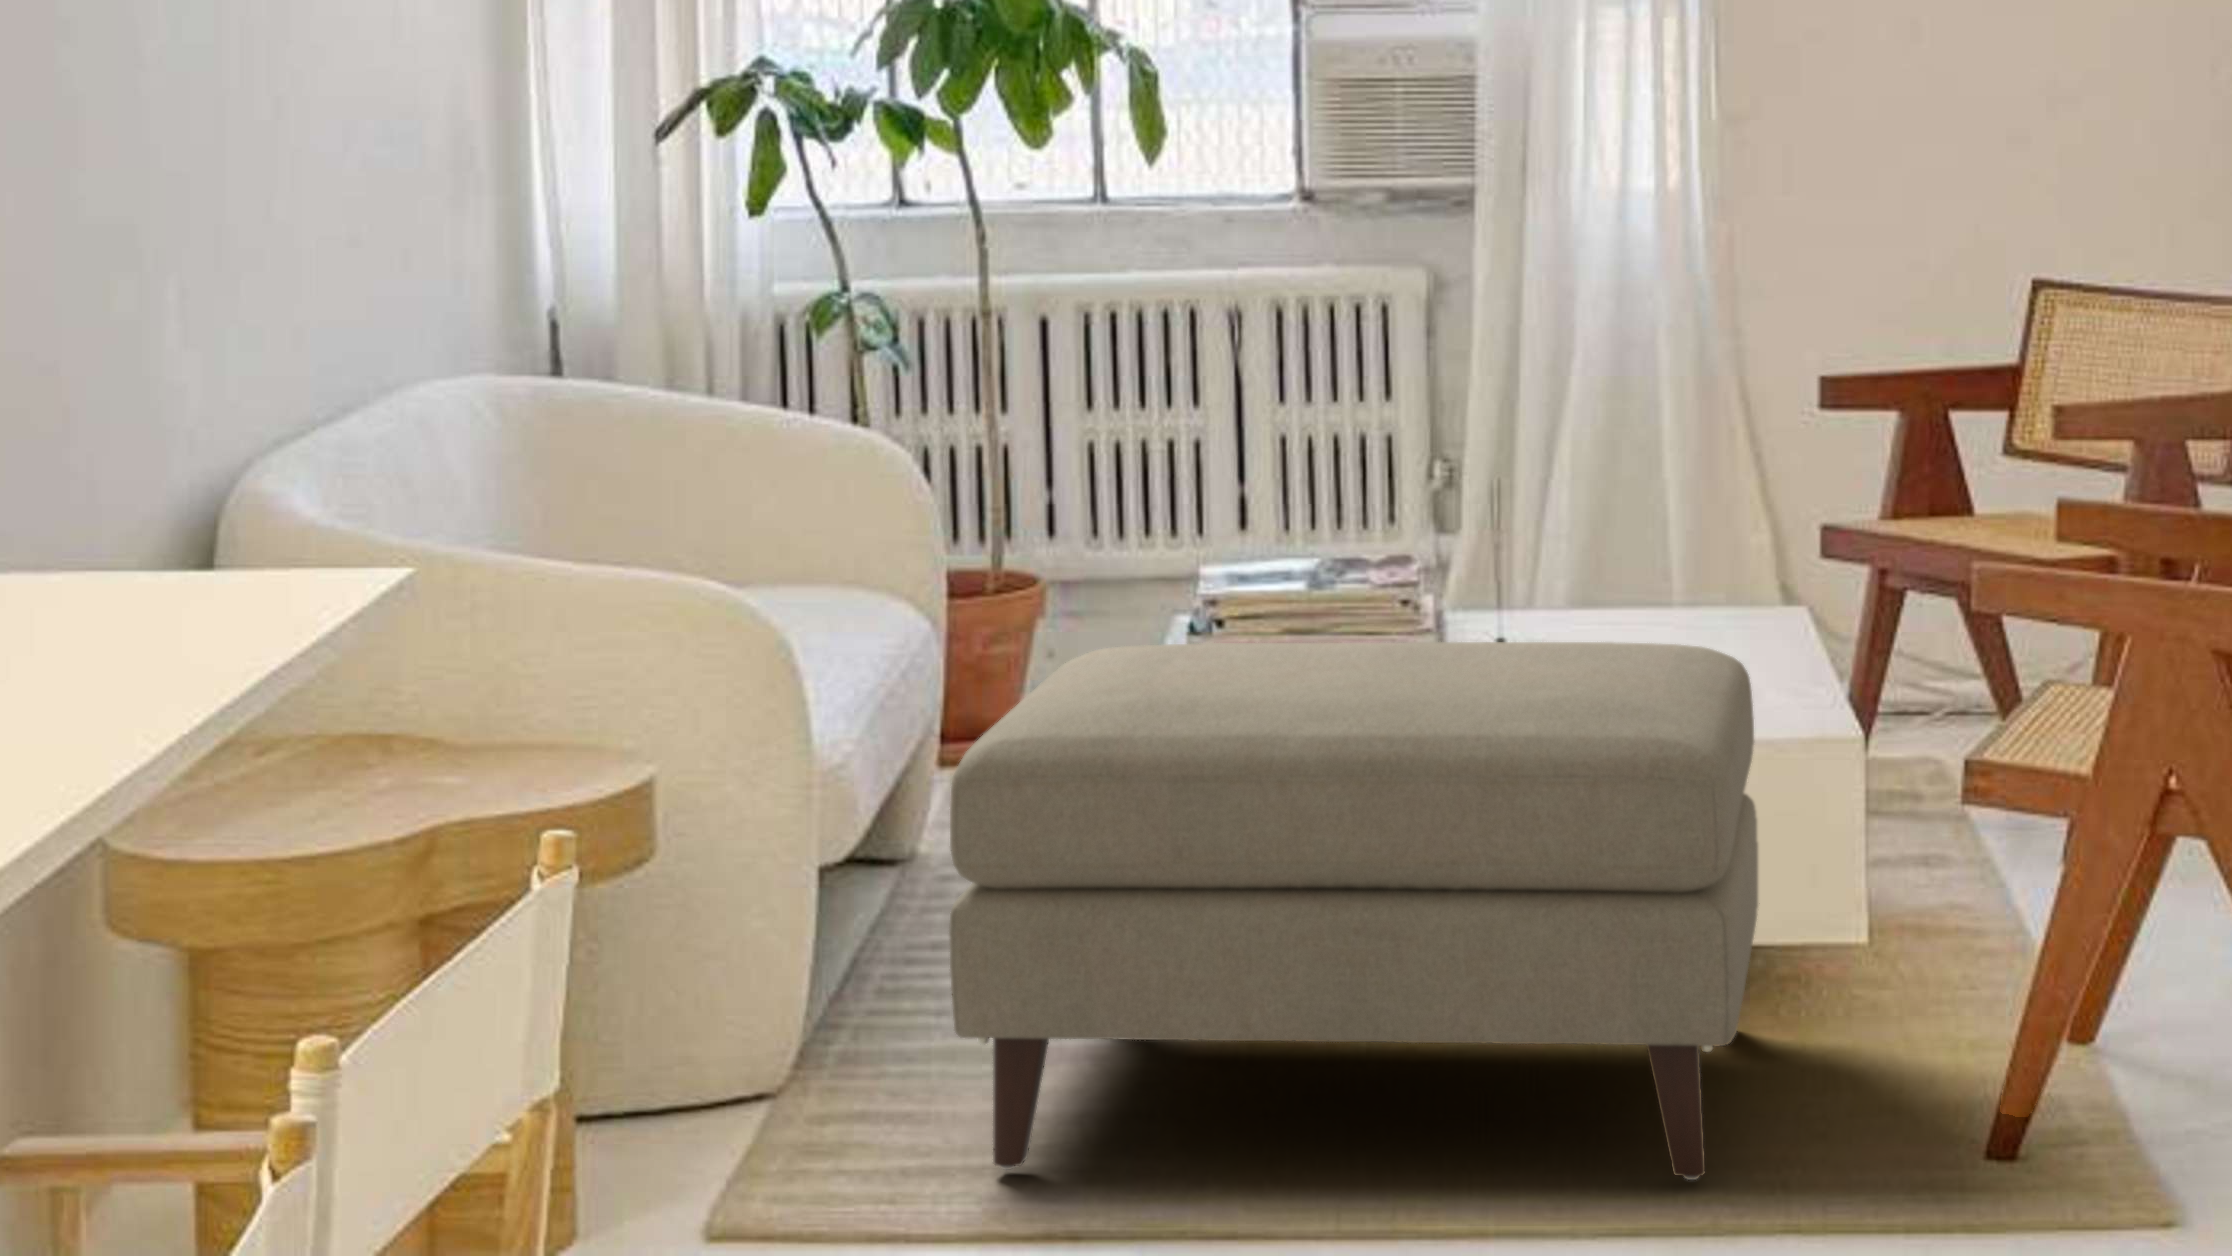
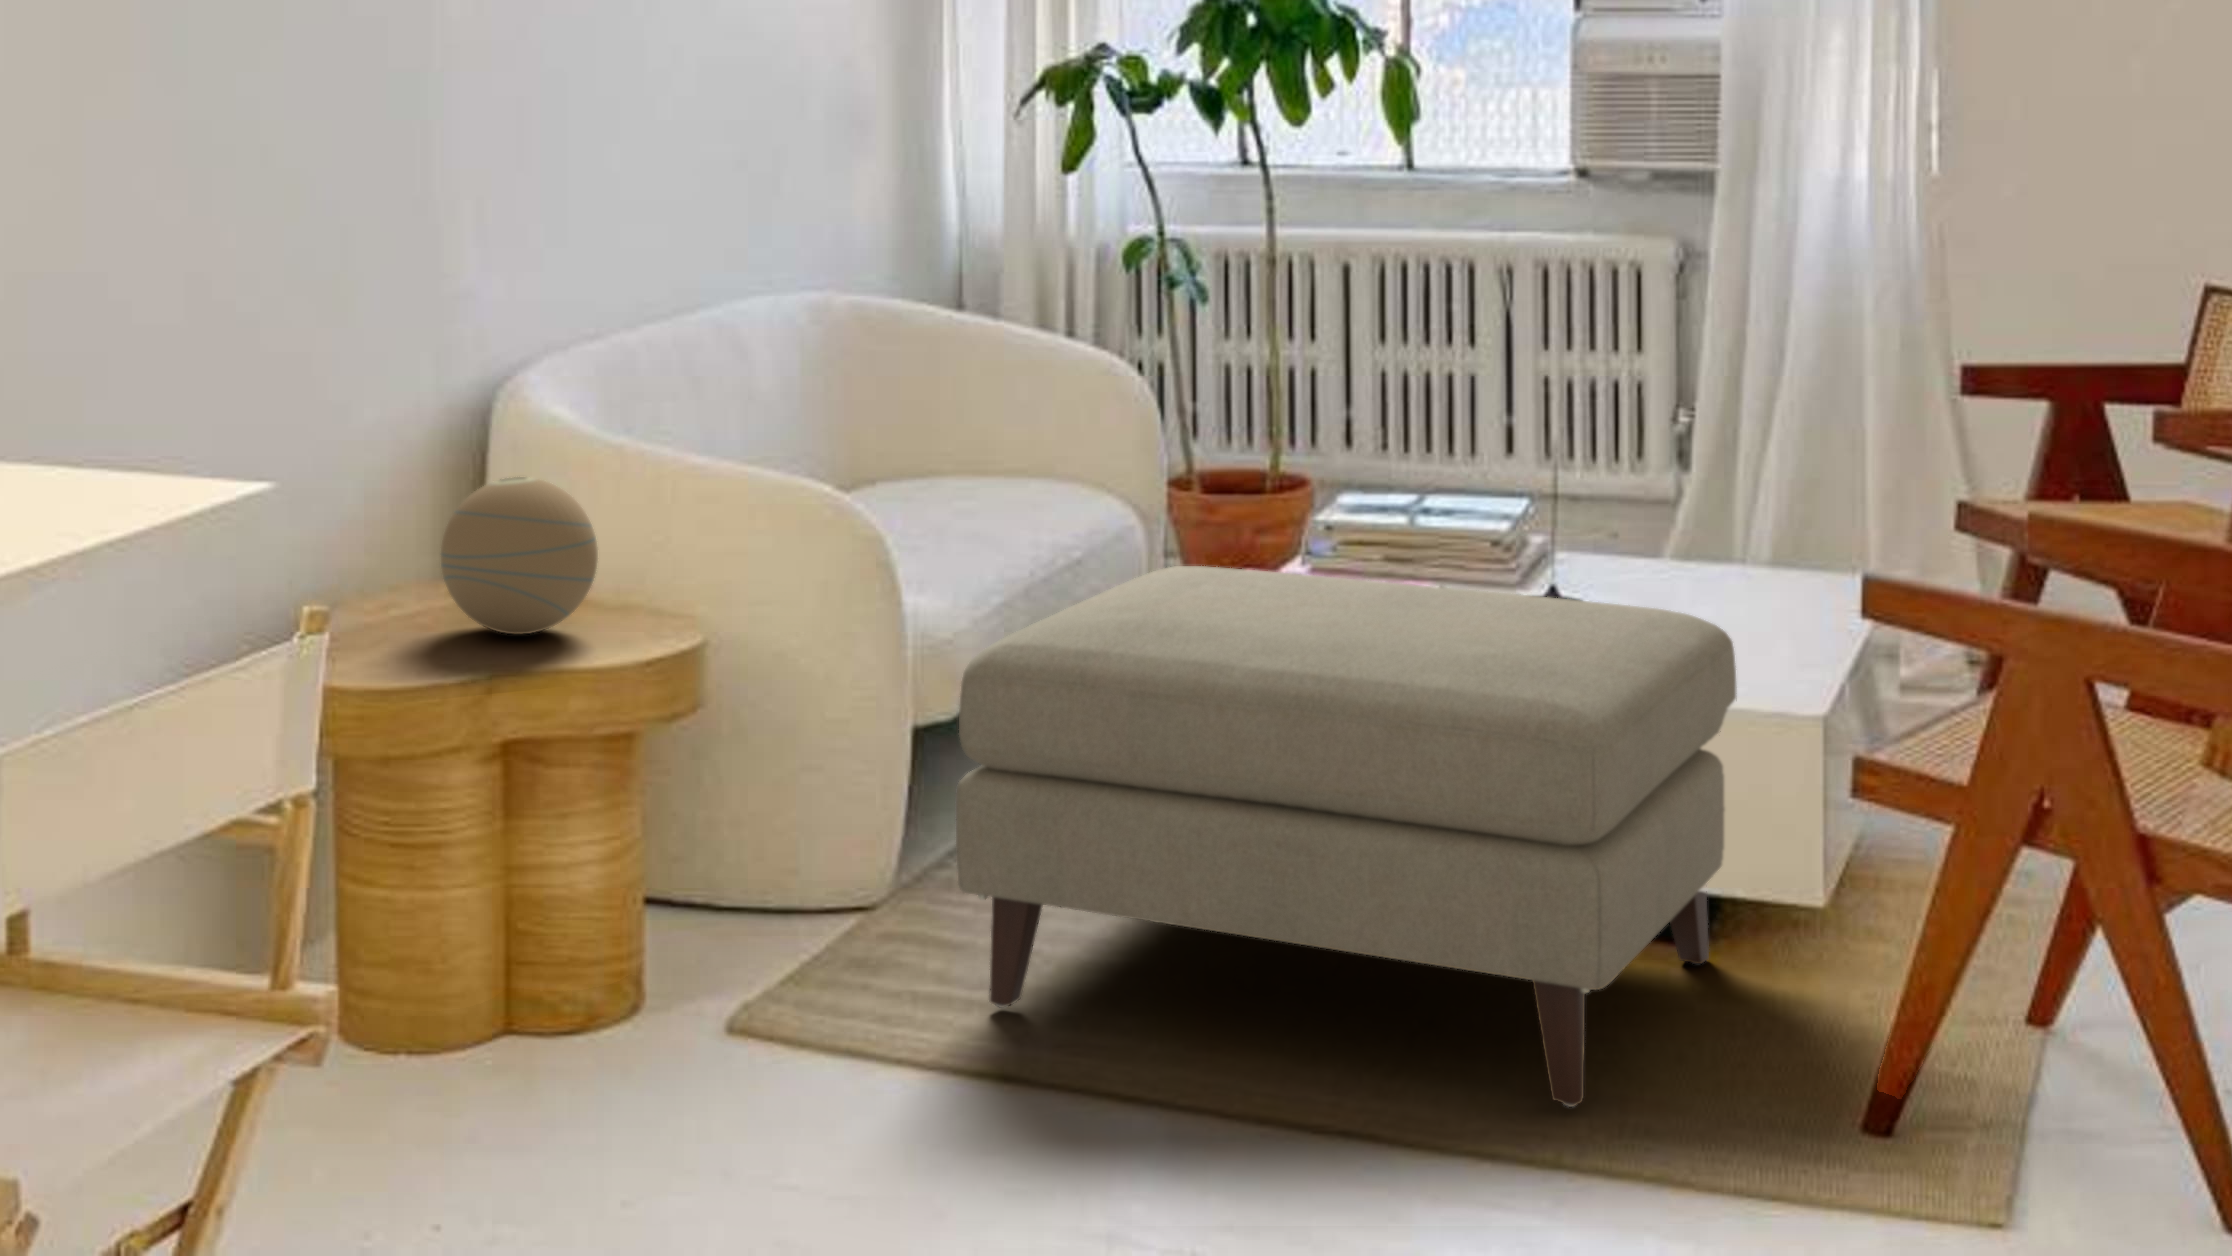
decorative orb: none [270,592,470,788] -> present [441,477,598,634]

